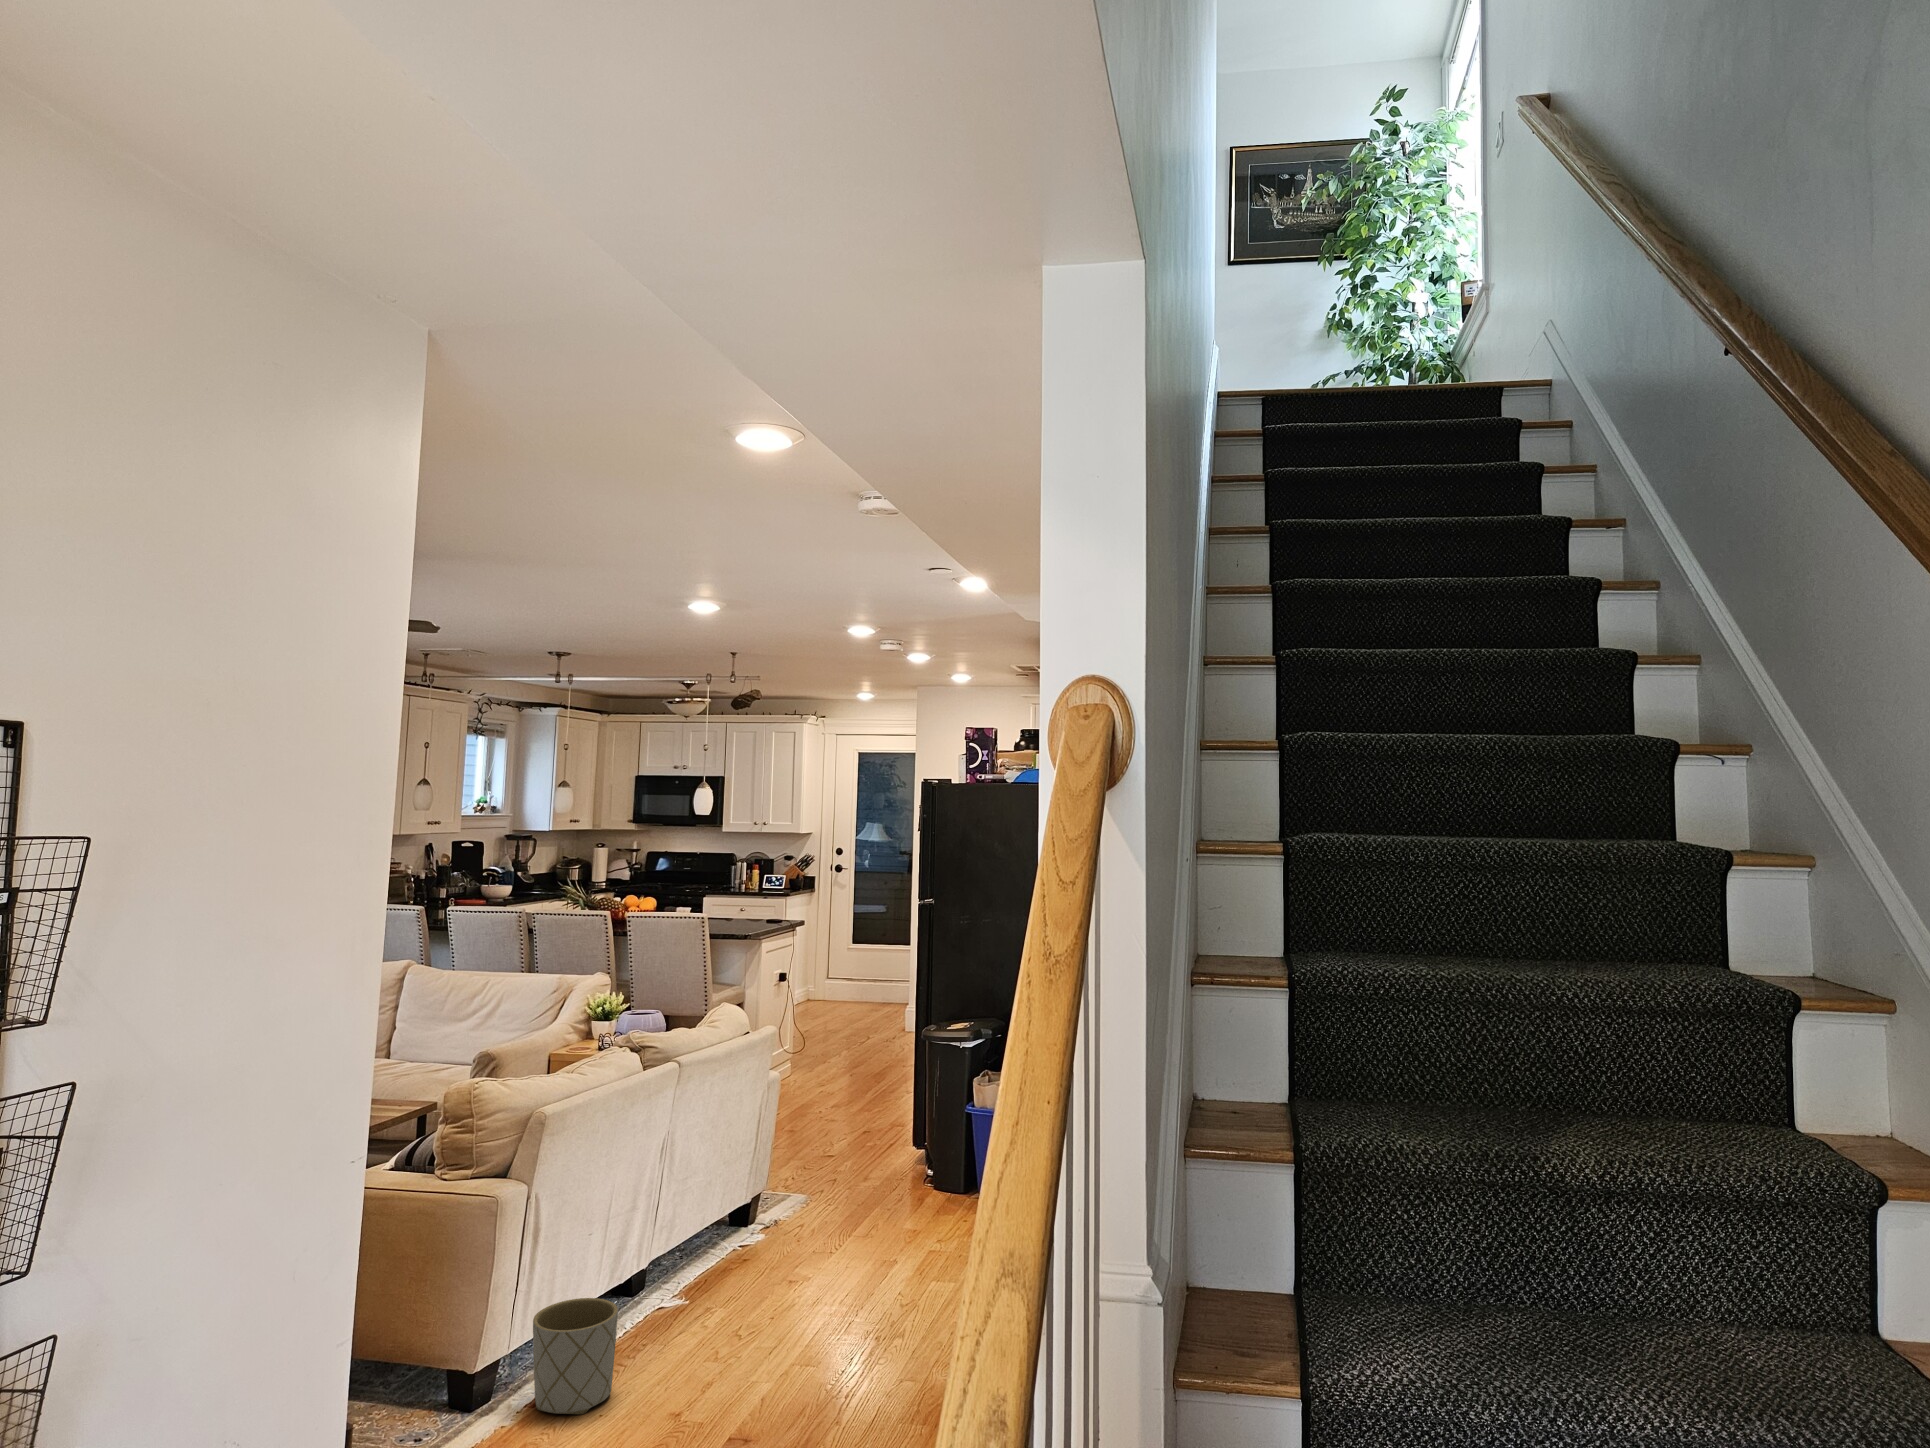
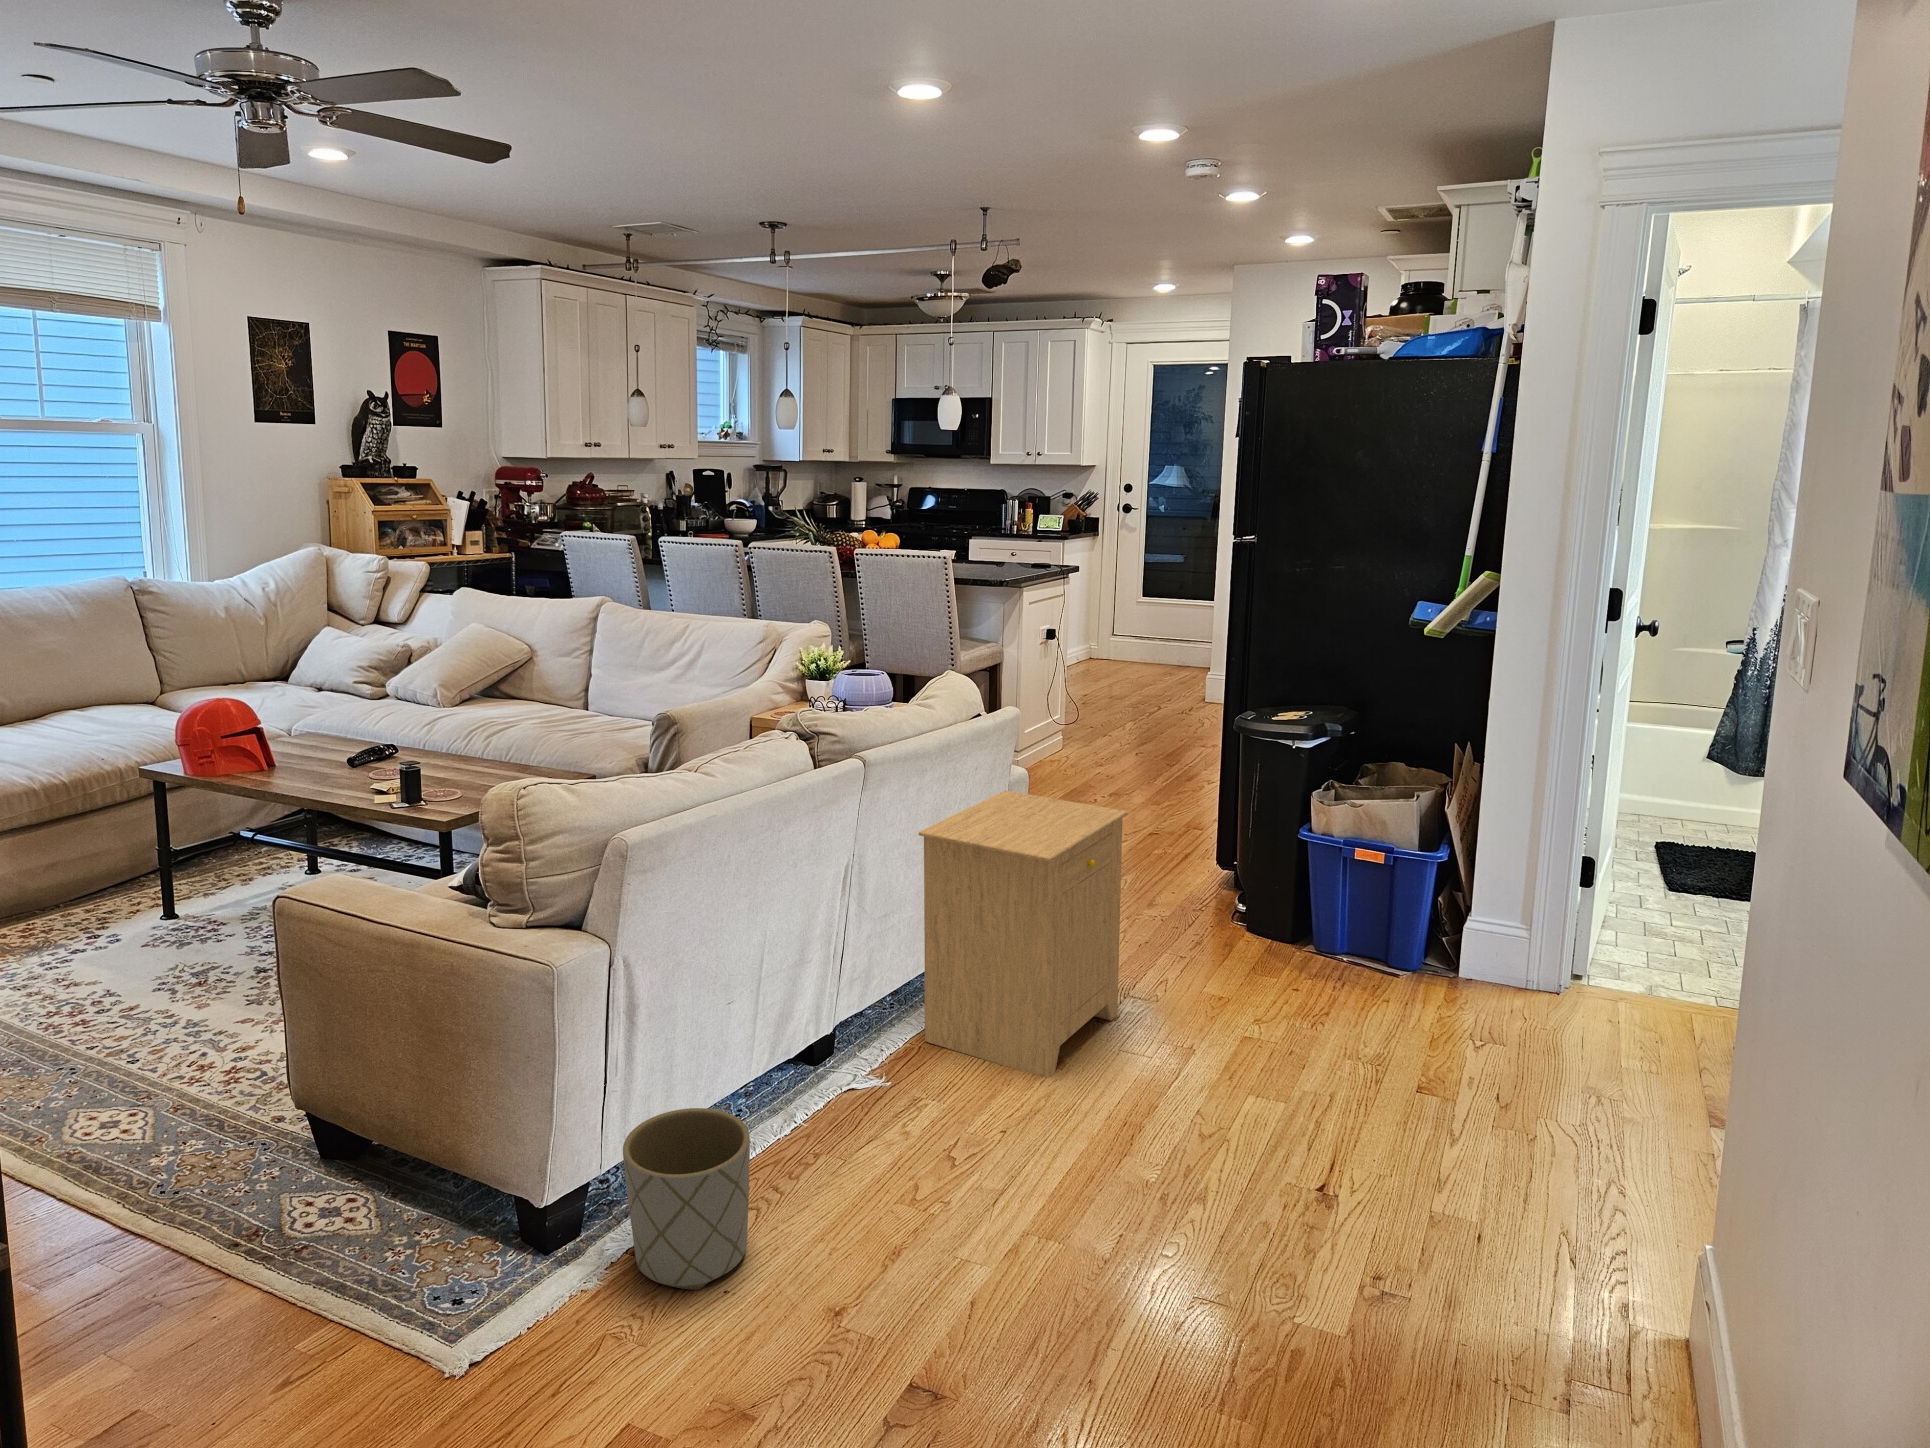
side table: none [710,1088,850,1285] -> present [918,790,1128,1078]

